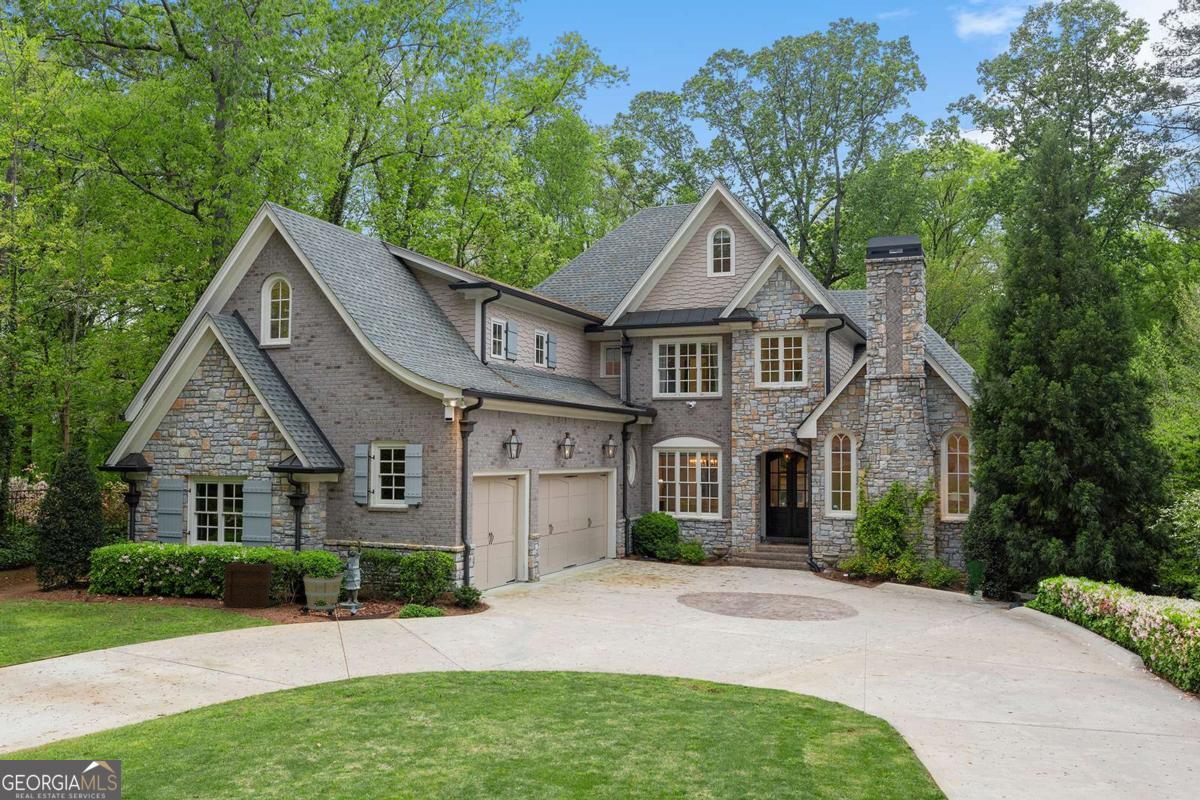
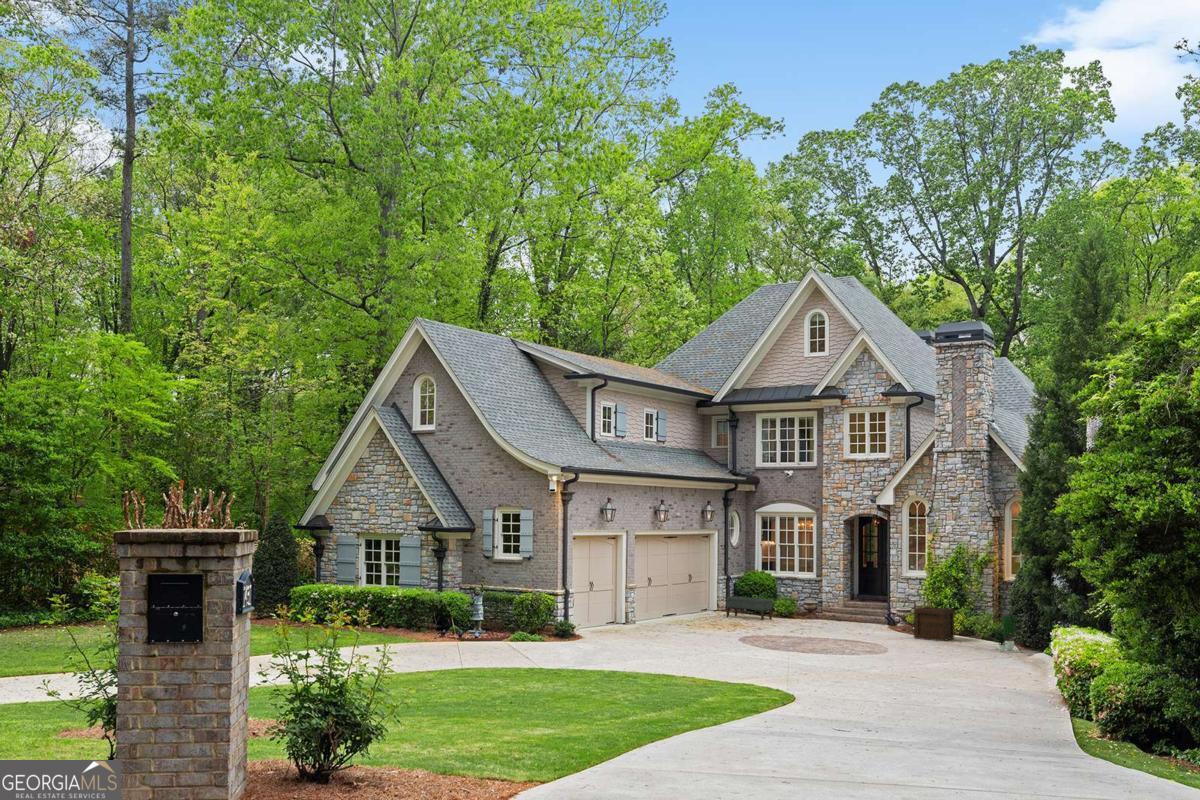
bench: none [625,541,678,568] -> present [726,596,773,620]
wooden crate: present [224,561,281,608] -> present [914,607,954,641]
wooden bucket: present [303,574,343,610] -> none [440,609,470,636]

